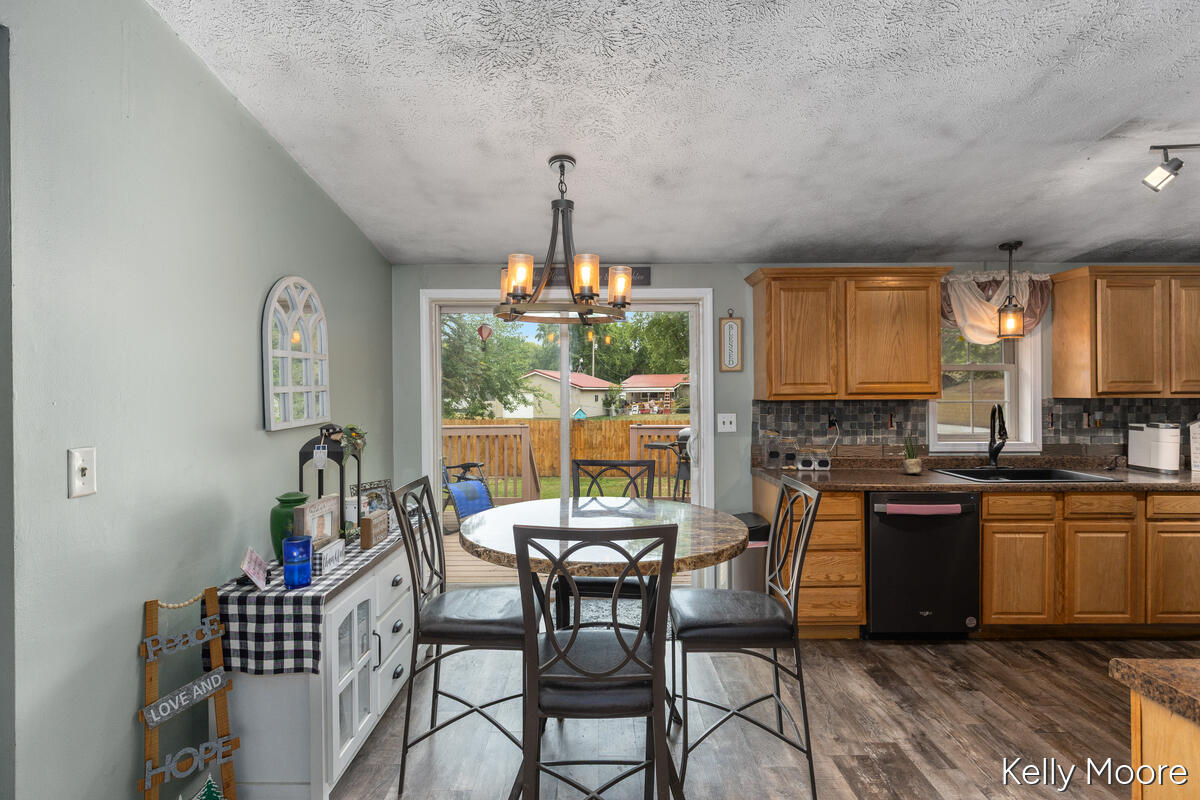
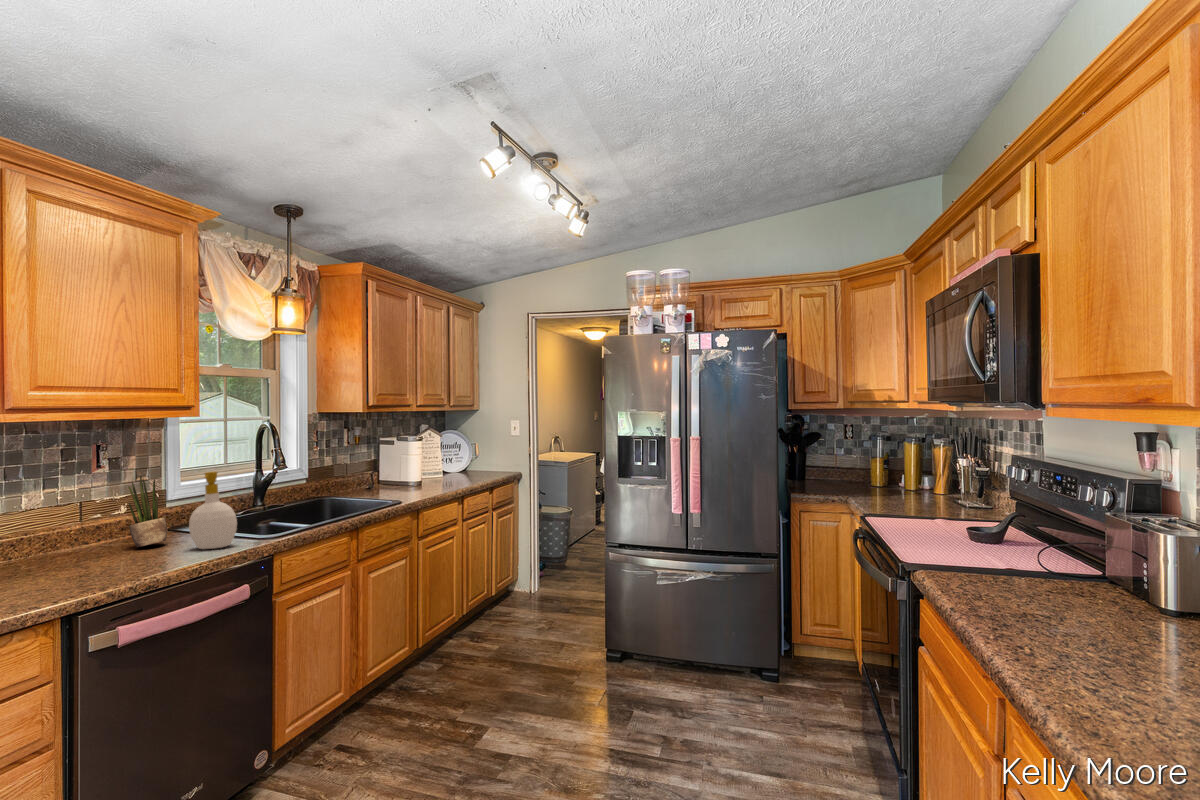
soap bottle: none [931,433,959,481] -> present [189,472,237,549]

